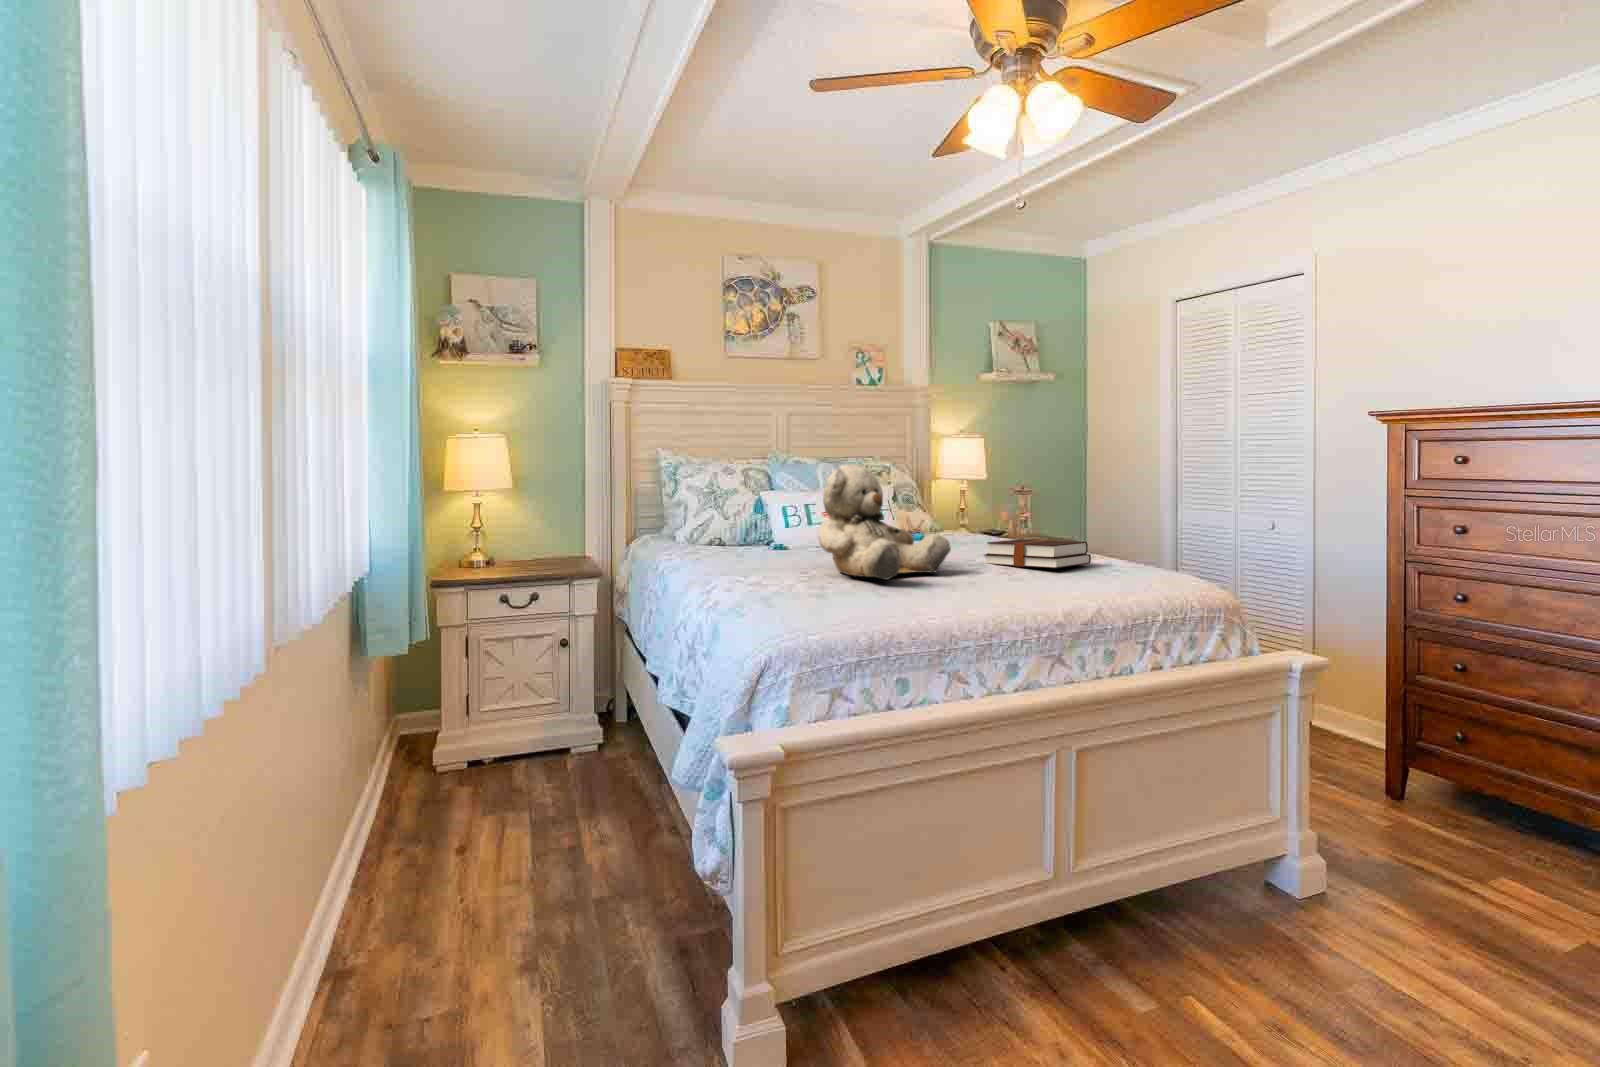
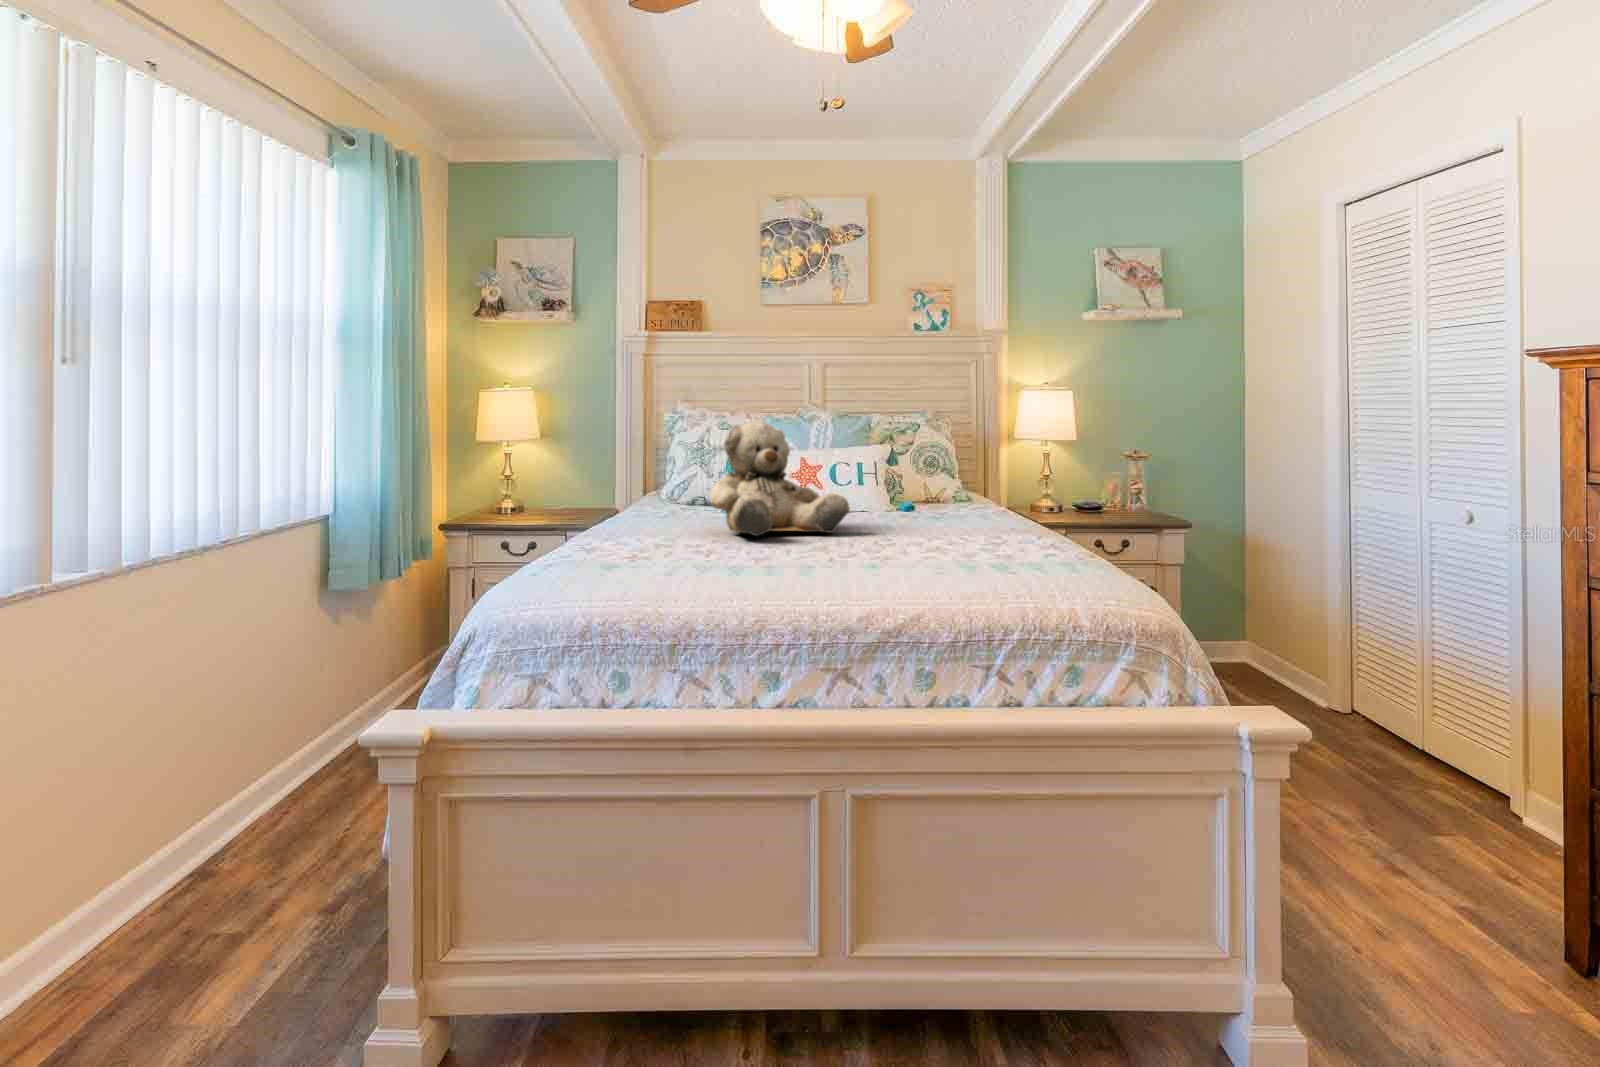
hardback book: present [985,539,1091,568] -> none [912,504,1021,533]

